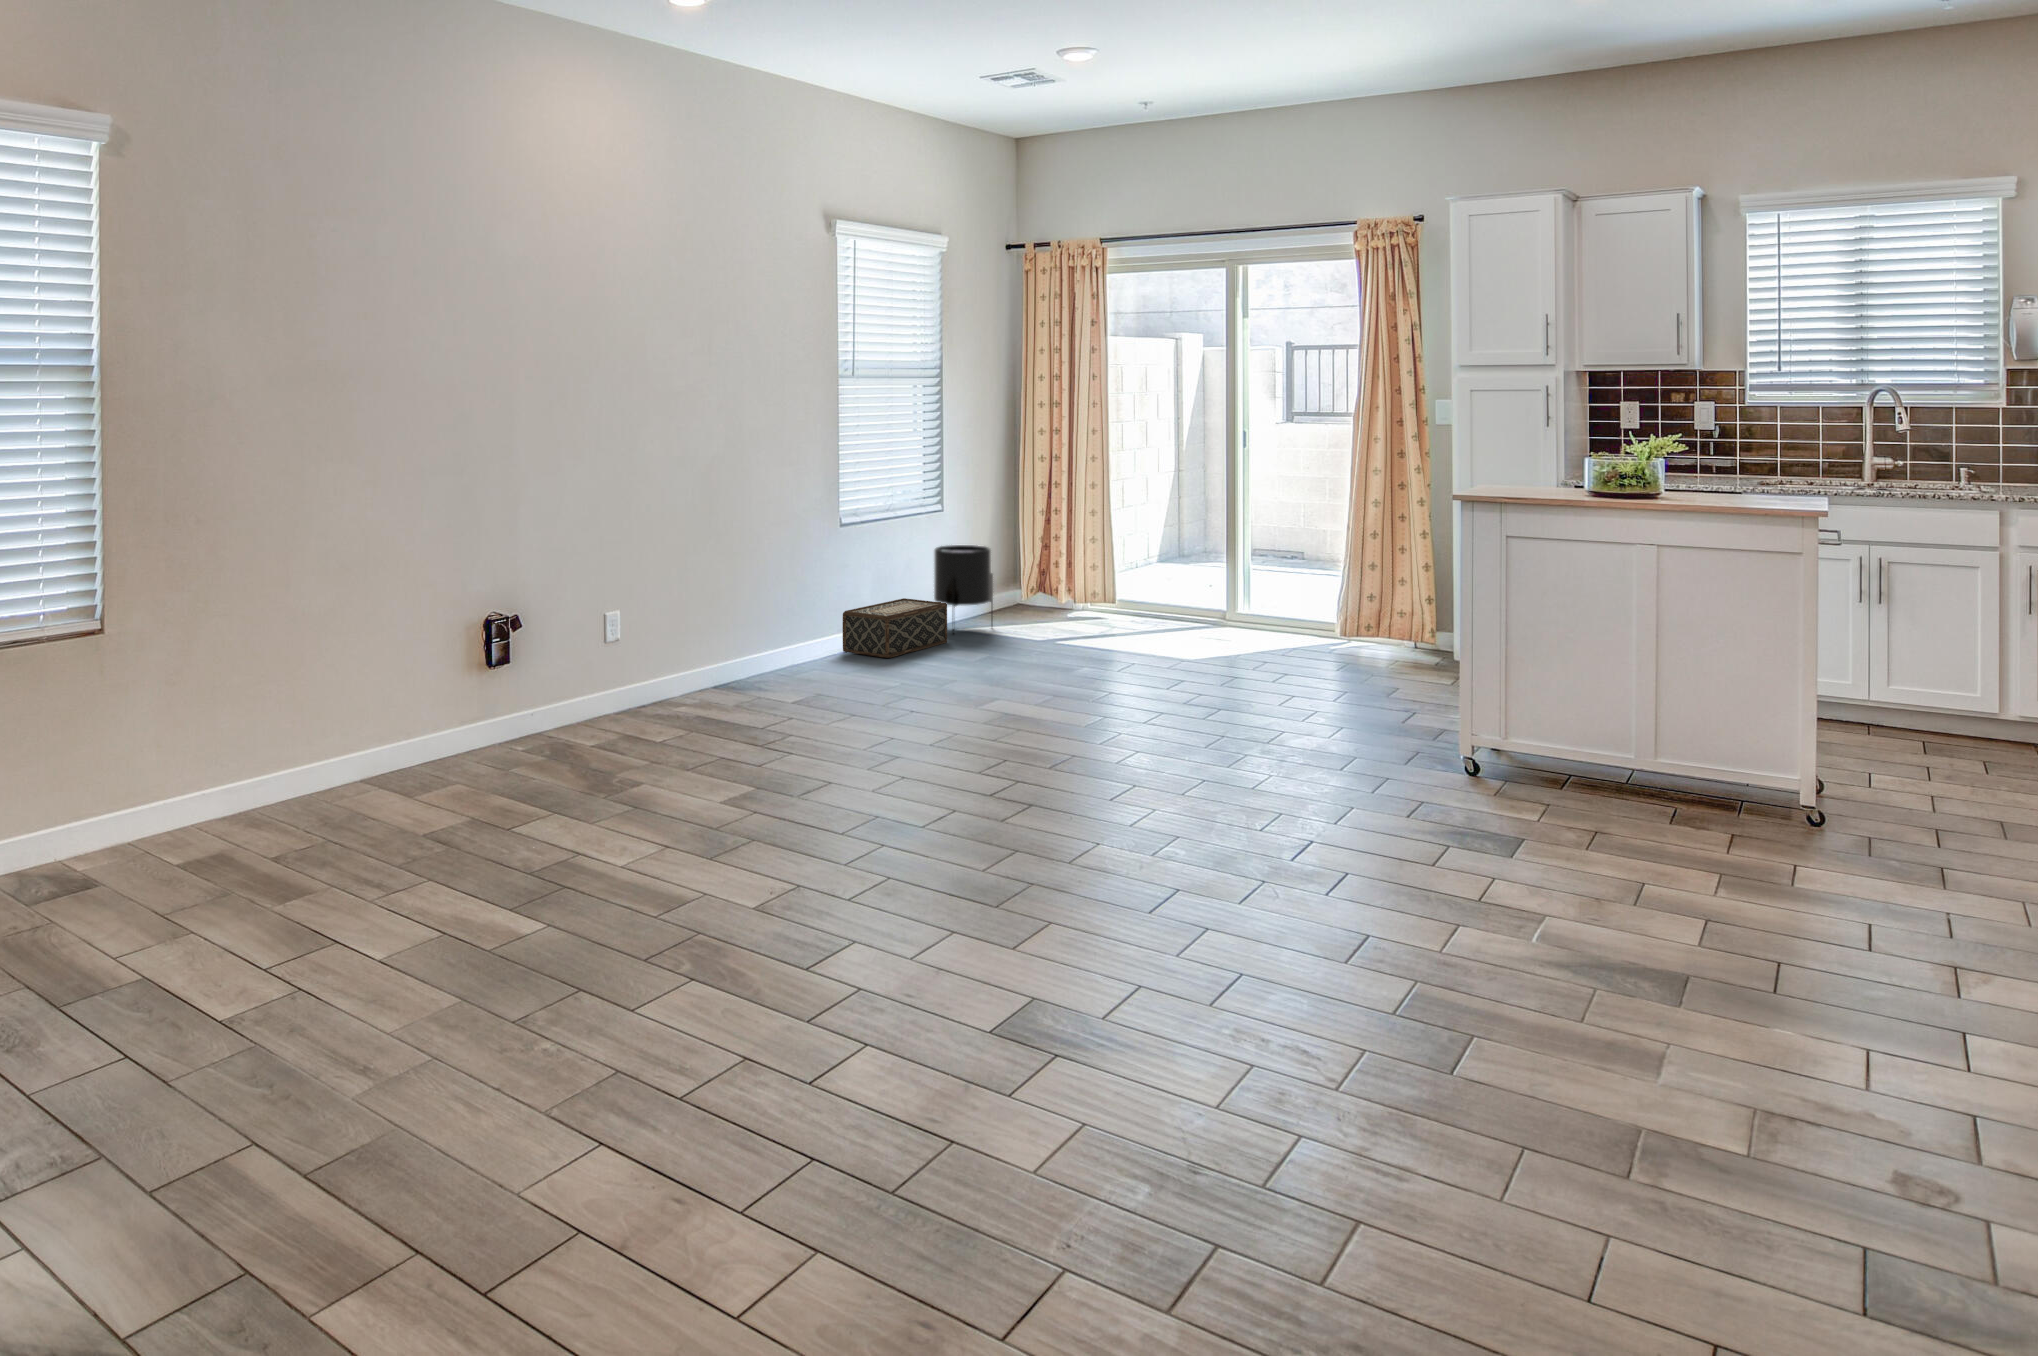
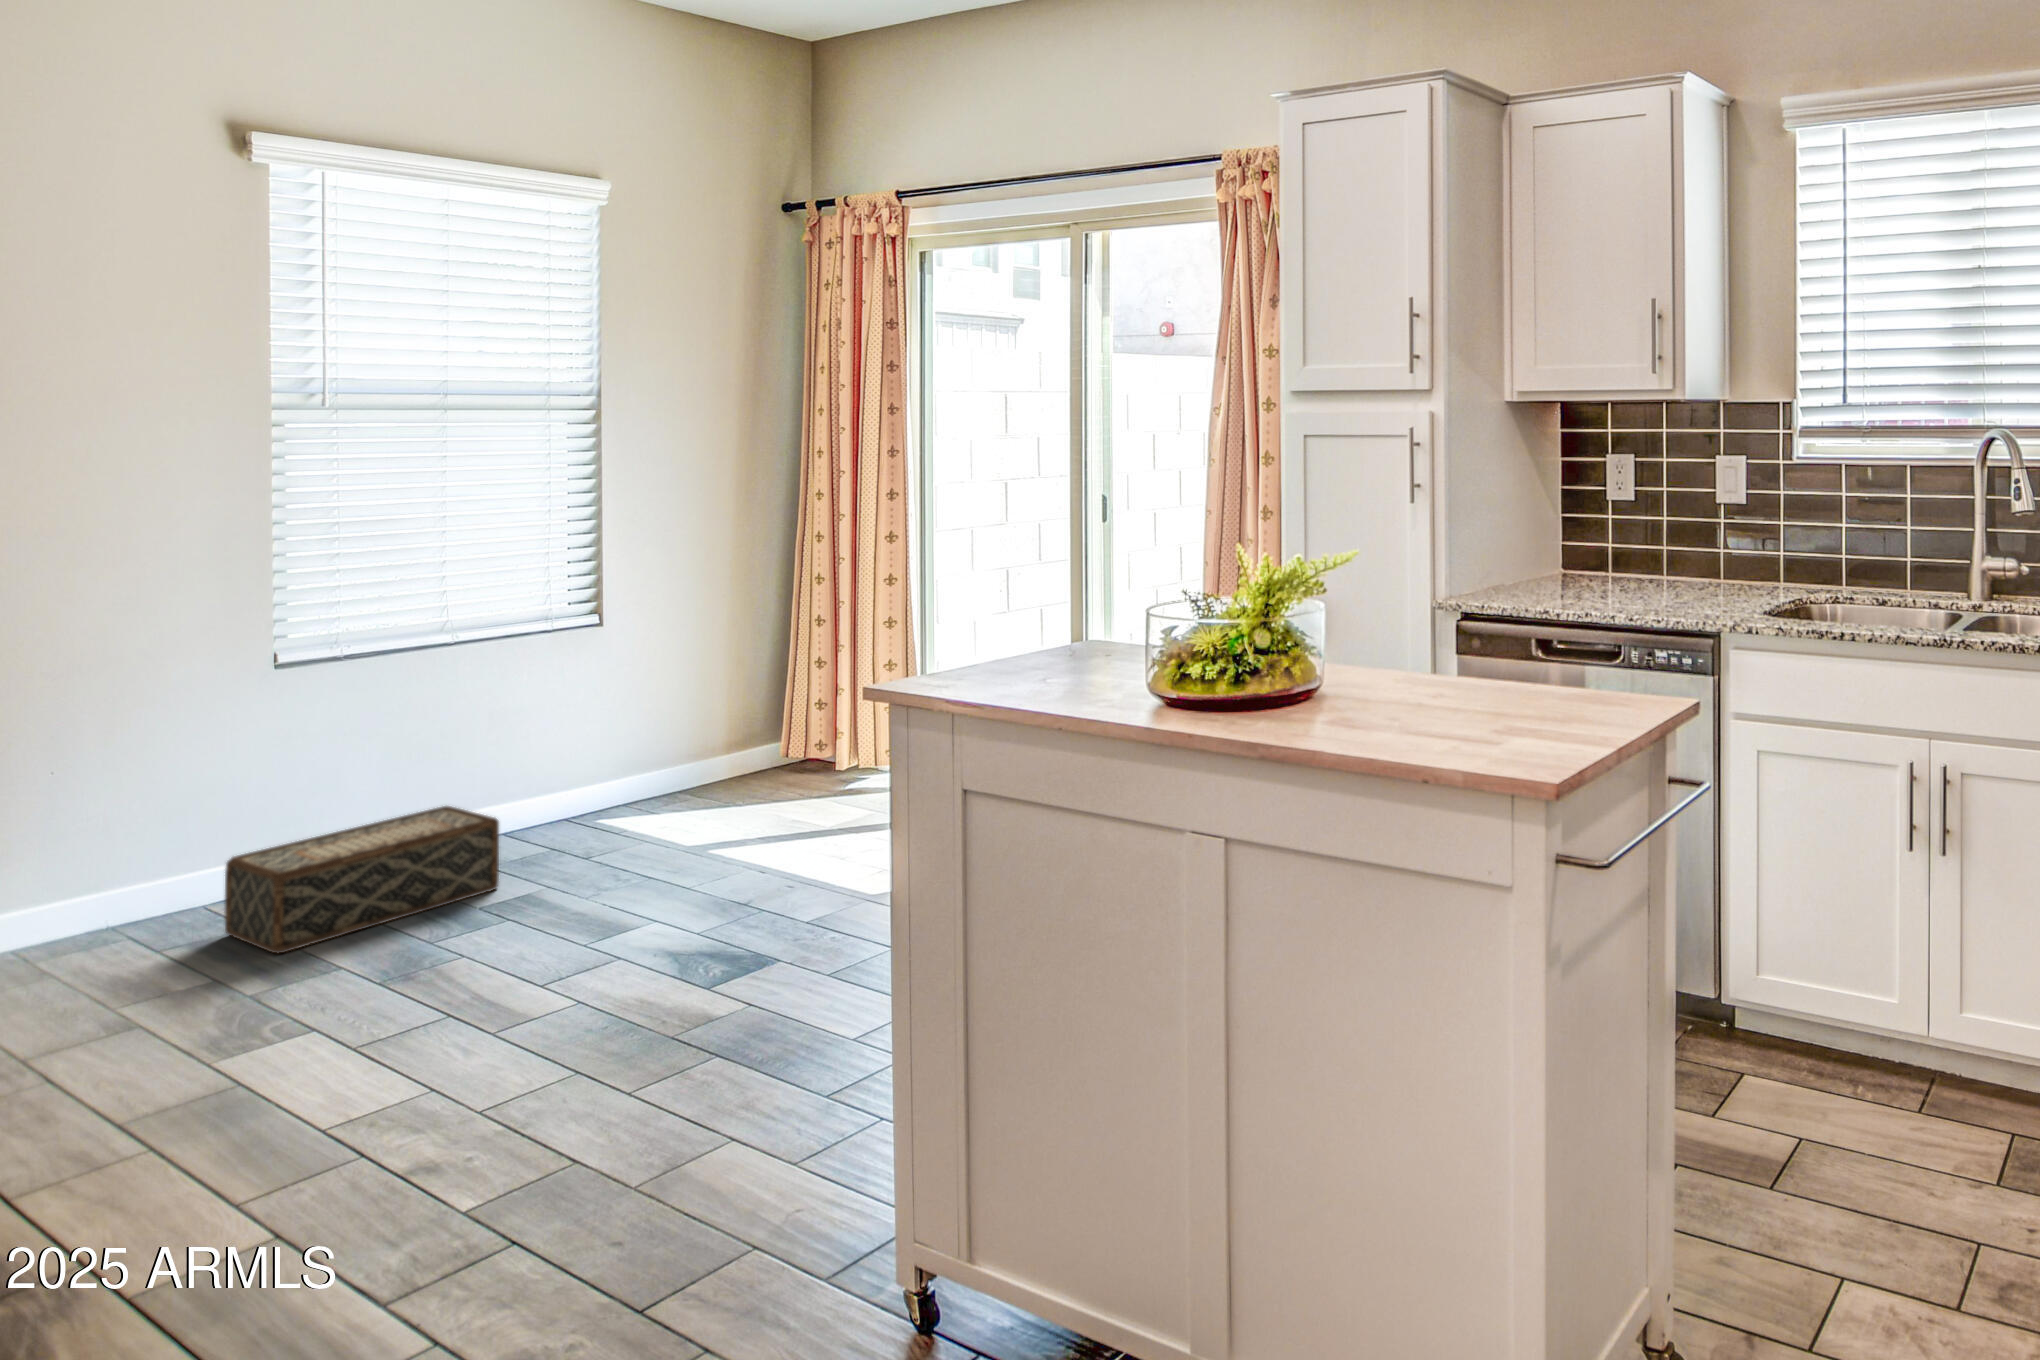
planter: present [934,545,993,608] -> none [536,694,658,863]

